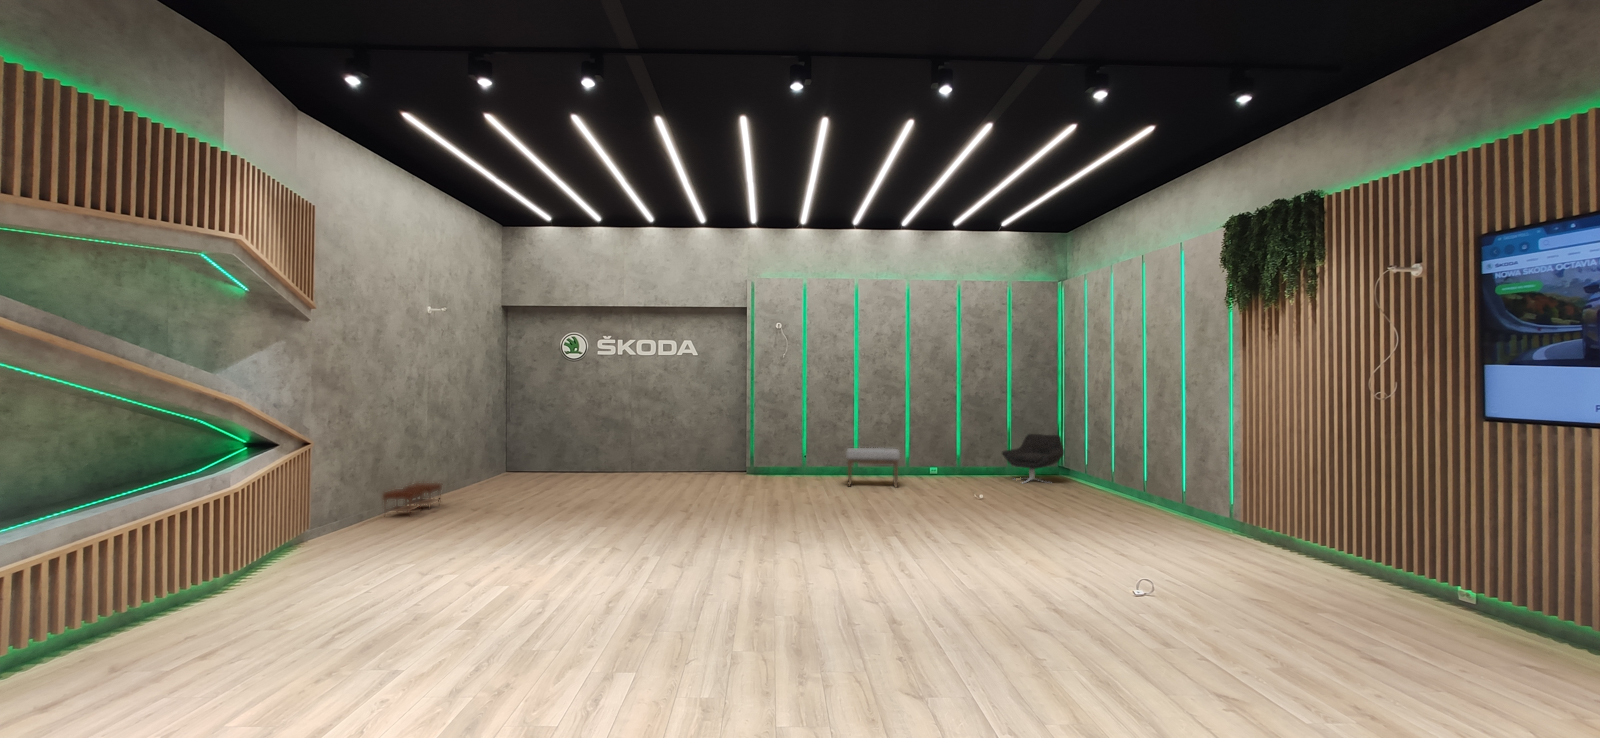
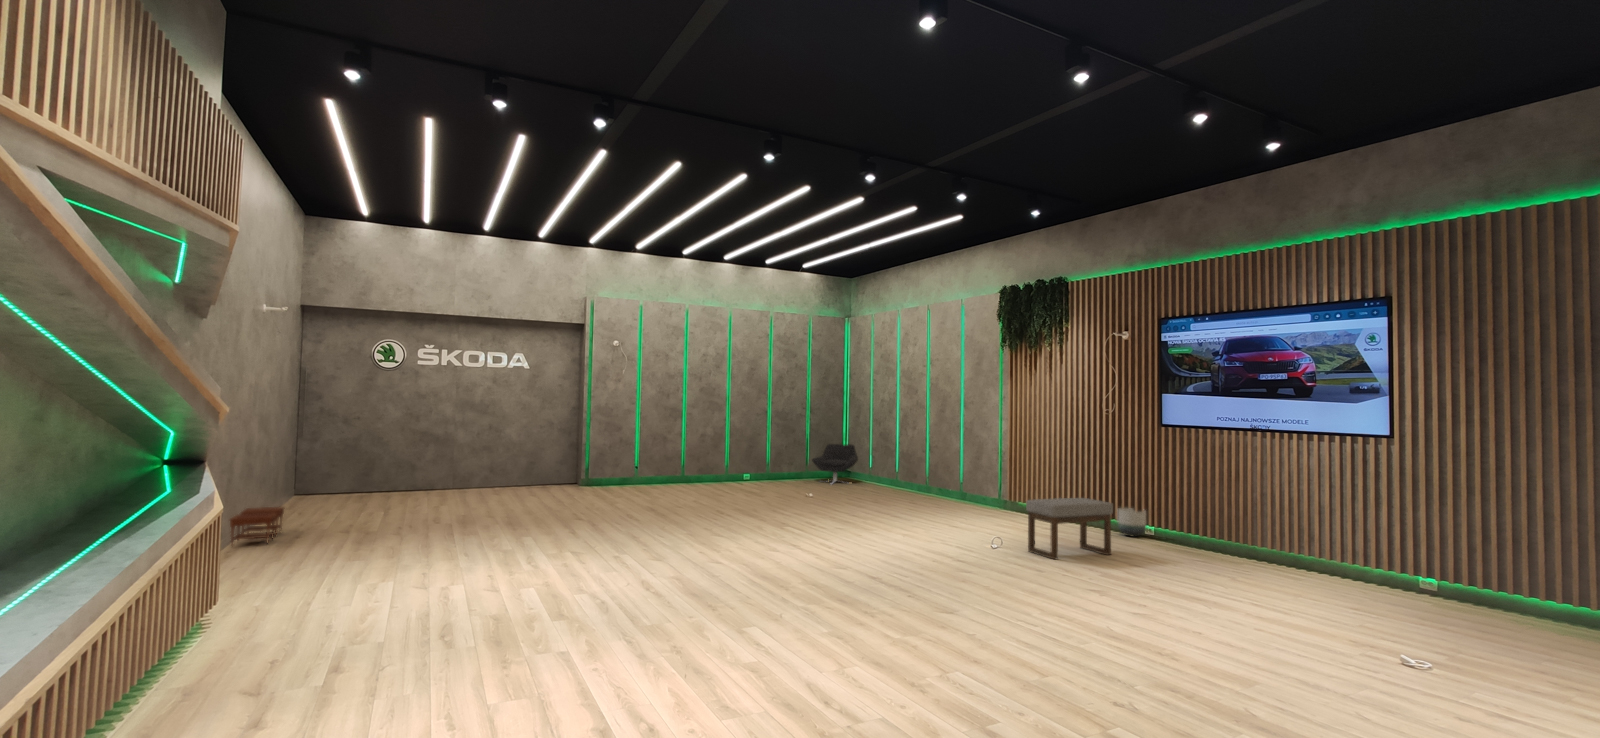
ottoman: present [847,448,900,487] -> present [1026,498,1113,559]
planter: none [1392,553,1451,604] -> present [1117,508,1146,536]

